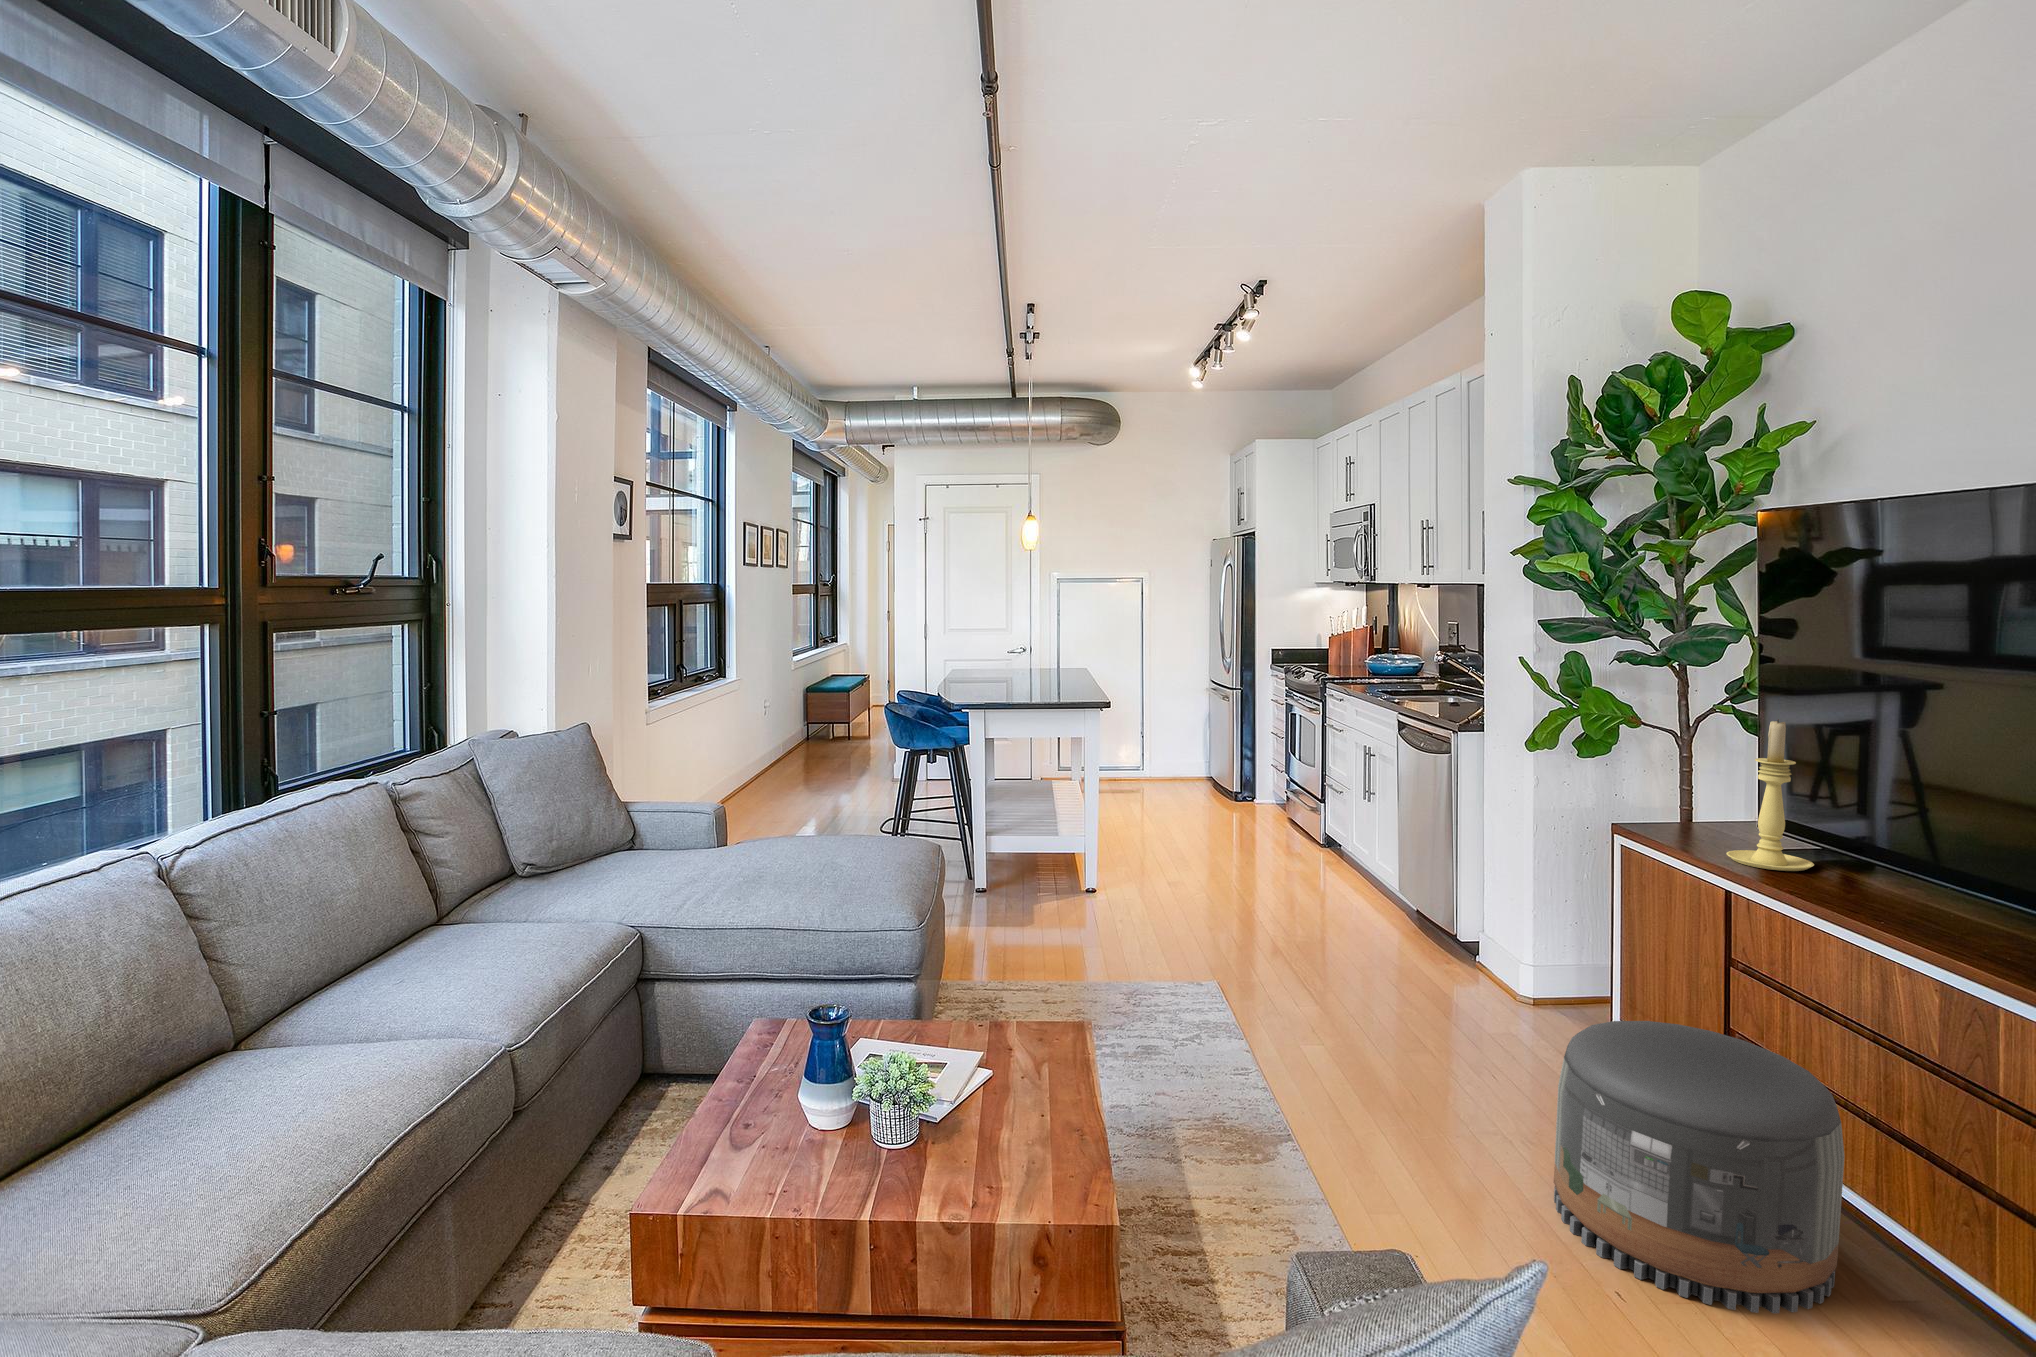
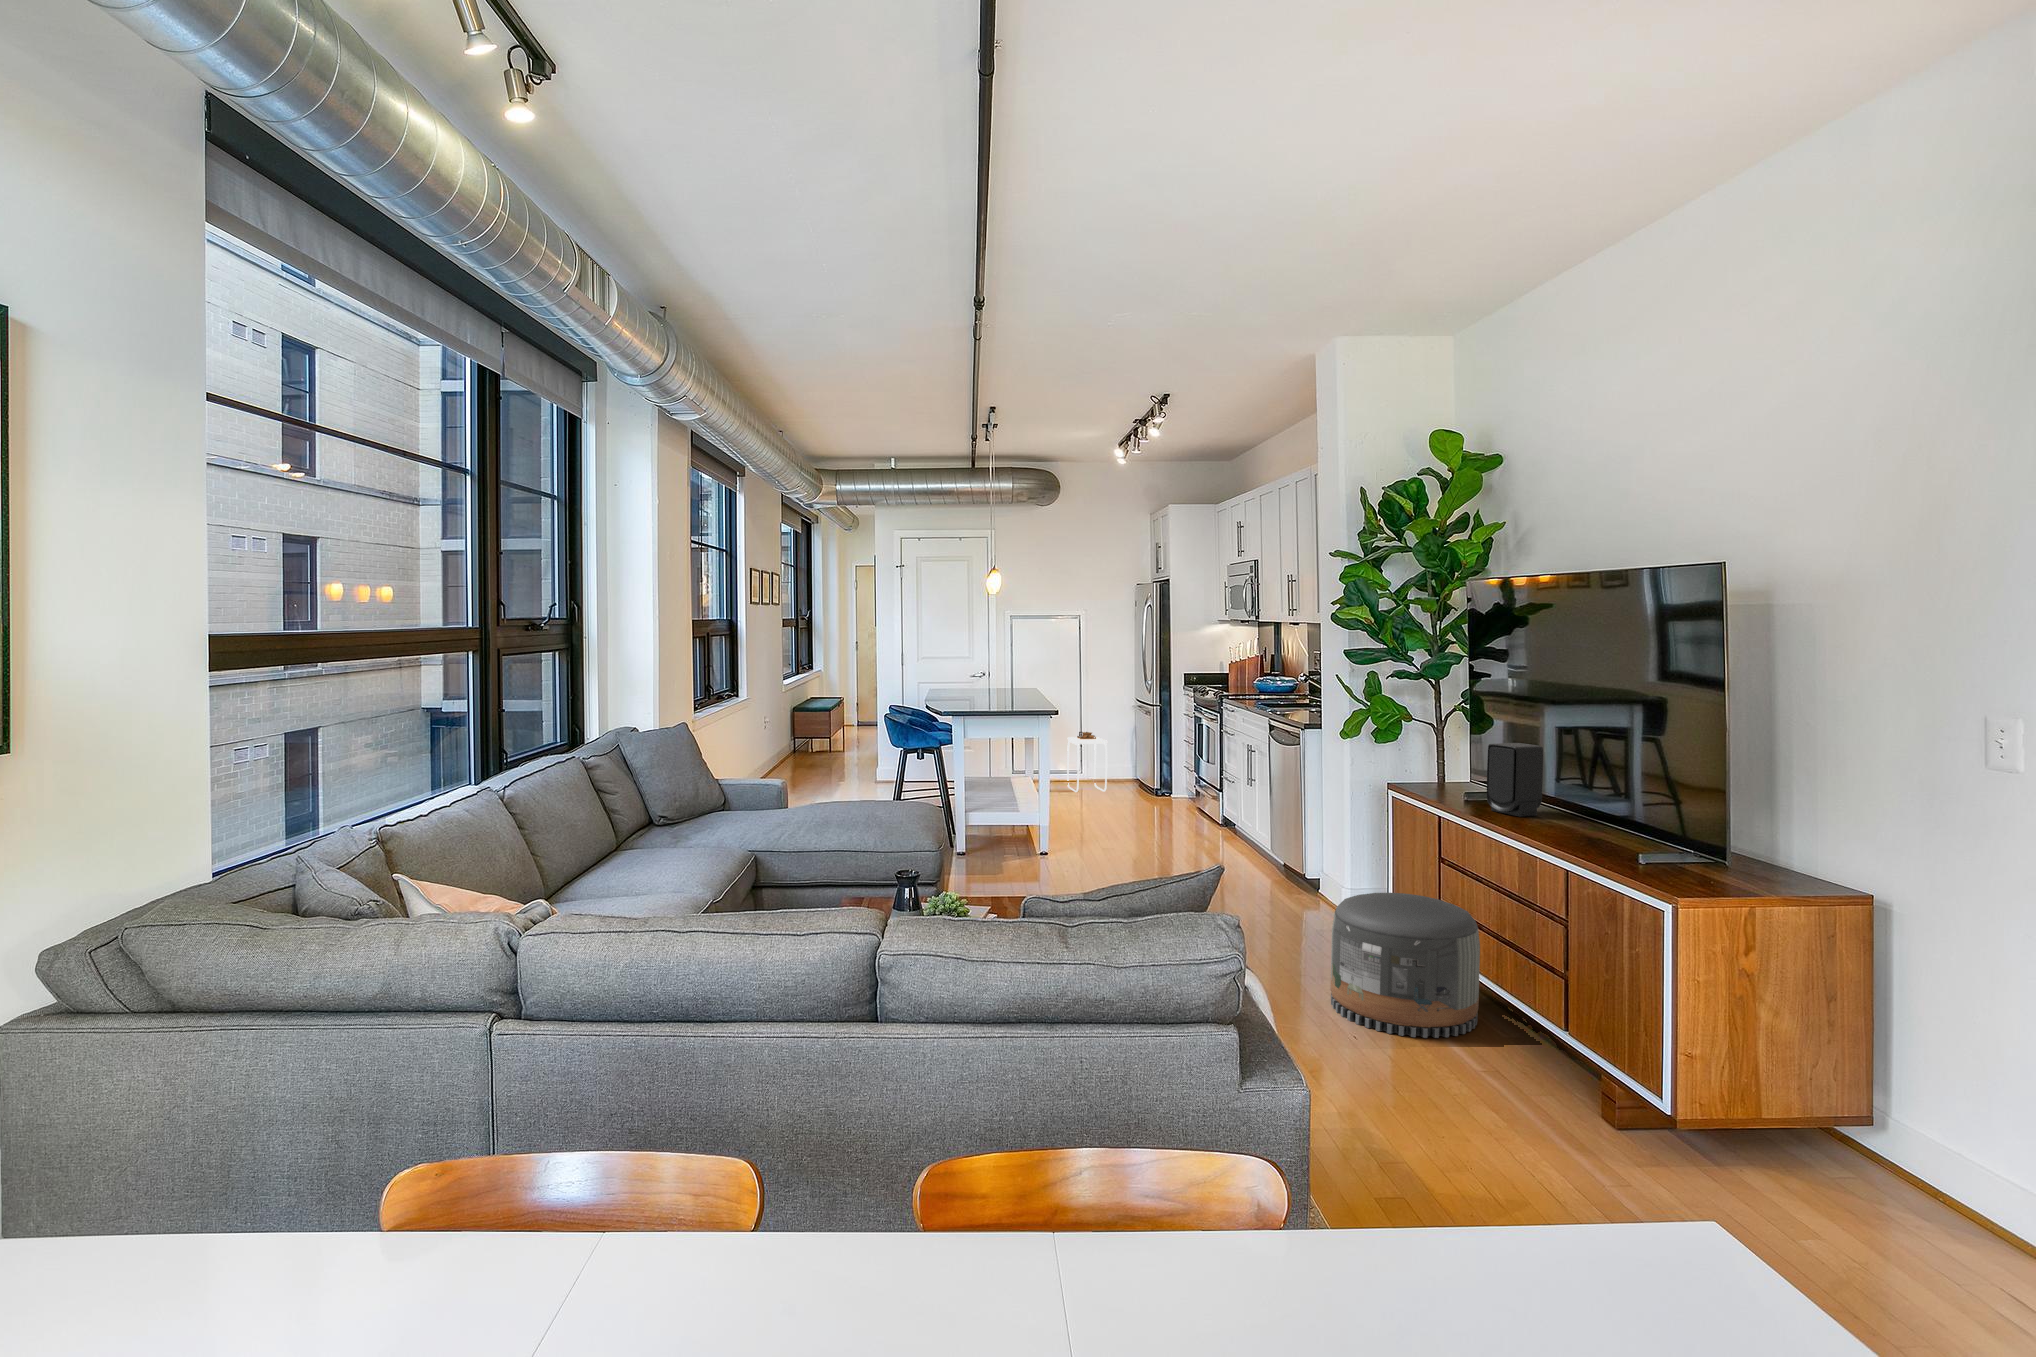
side table: none [1125,719,1174,792] -> present [1067,732,1107,792]
candle holder: present [1726,720,1814,871] -> none [1439,710,1486,801]
speaker: none [1844,781,1963,915] -> present [1487,743,1543,817]

